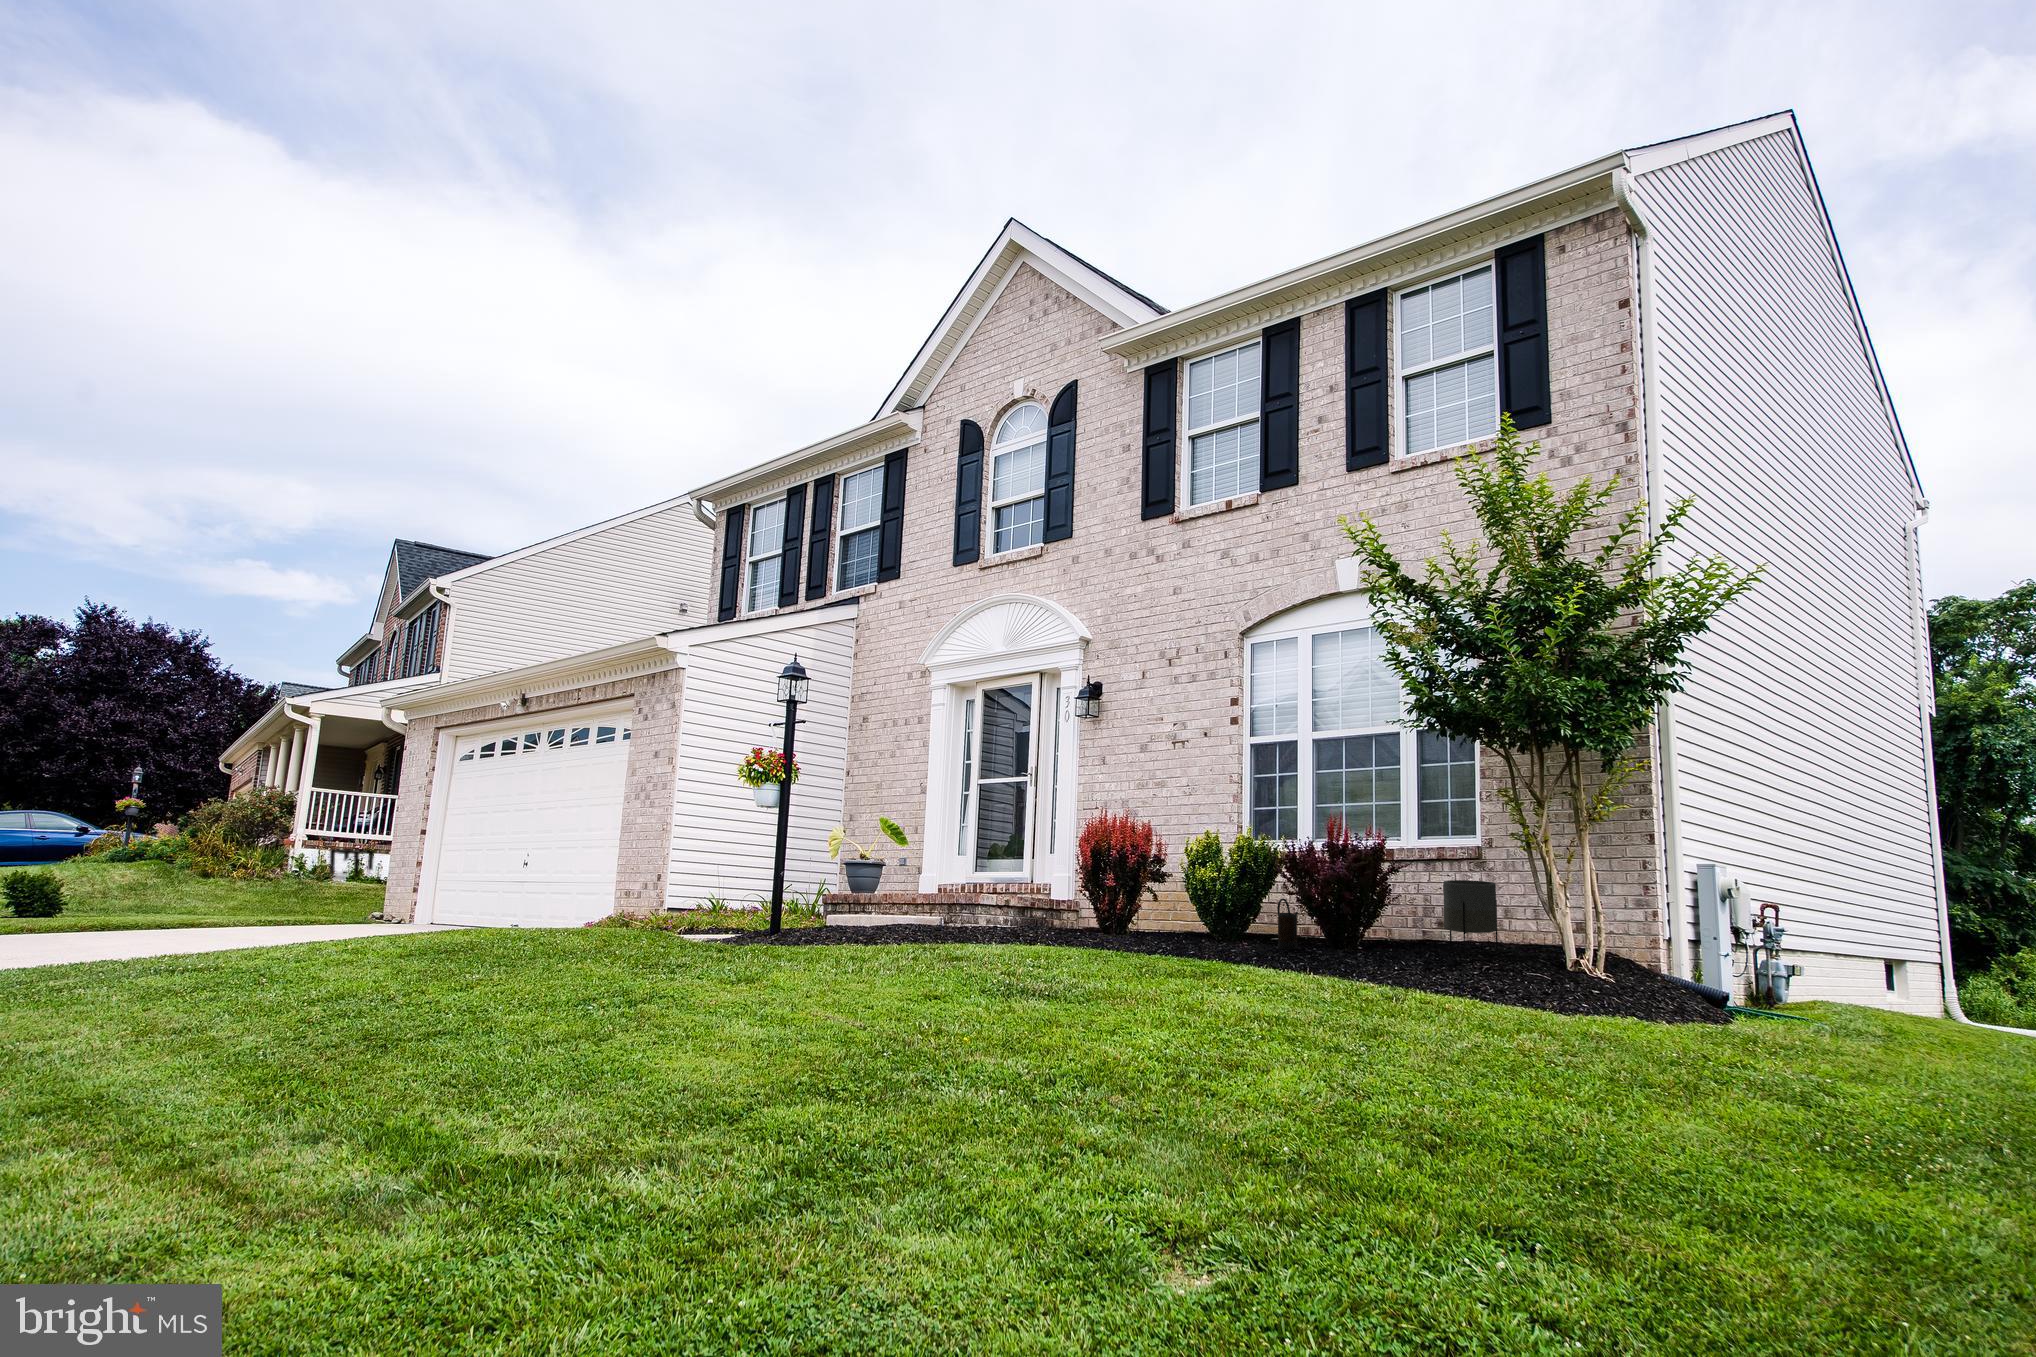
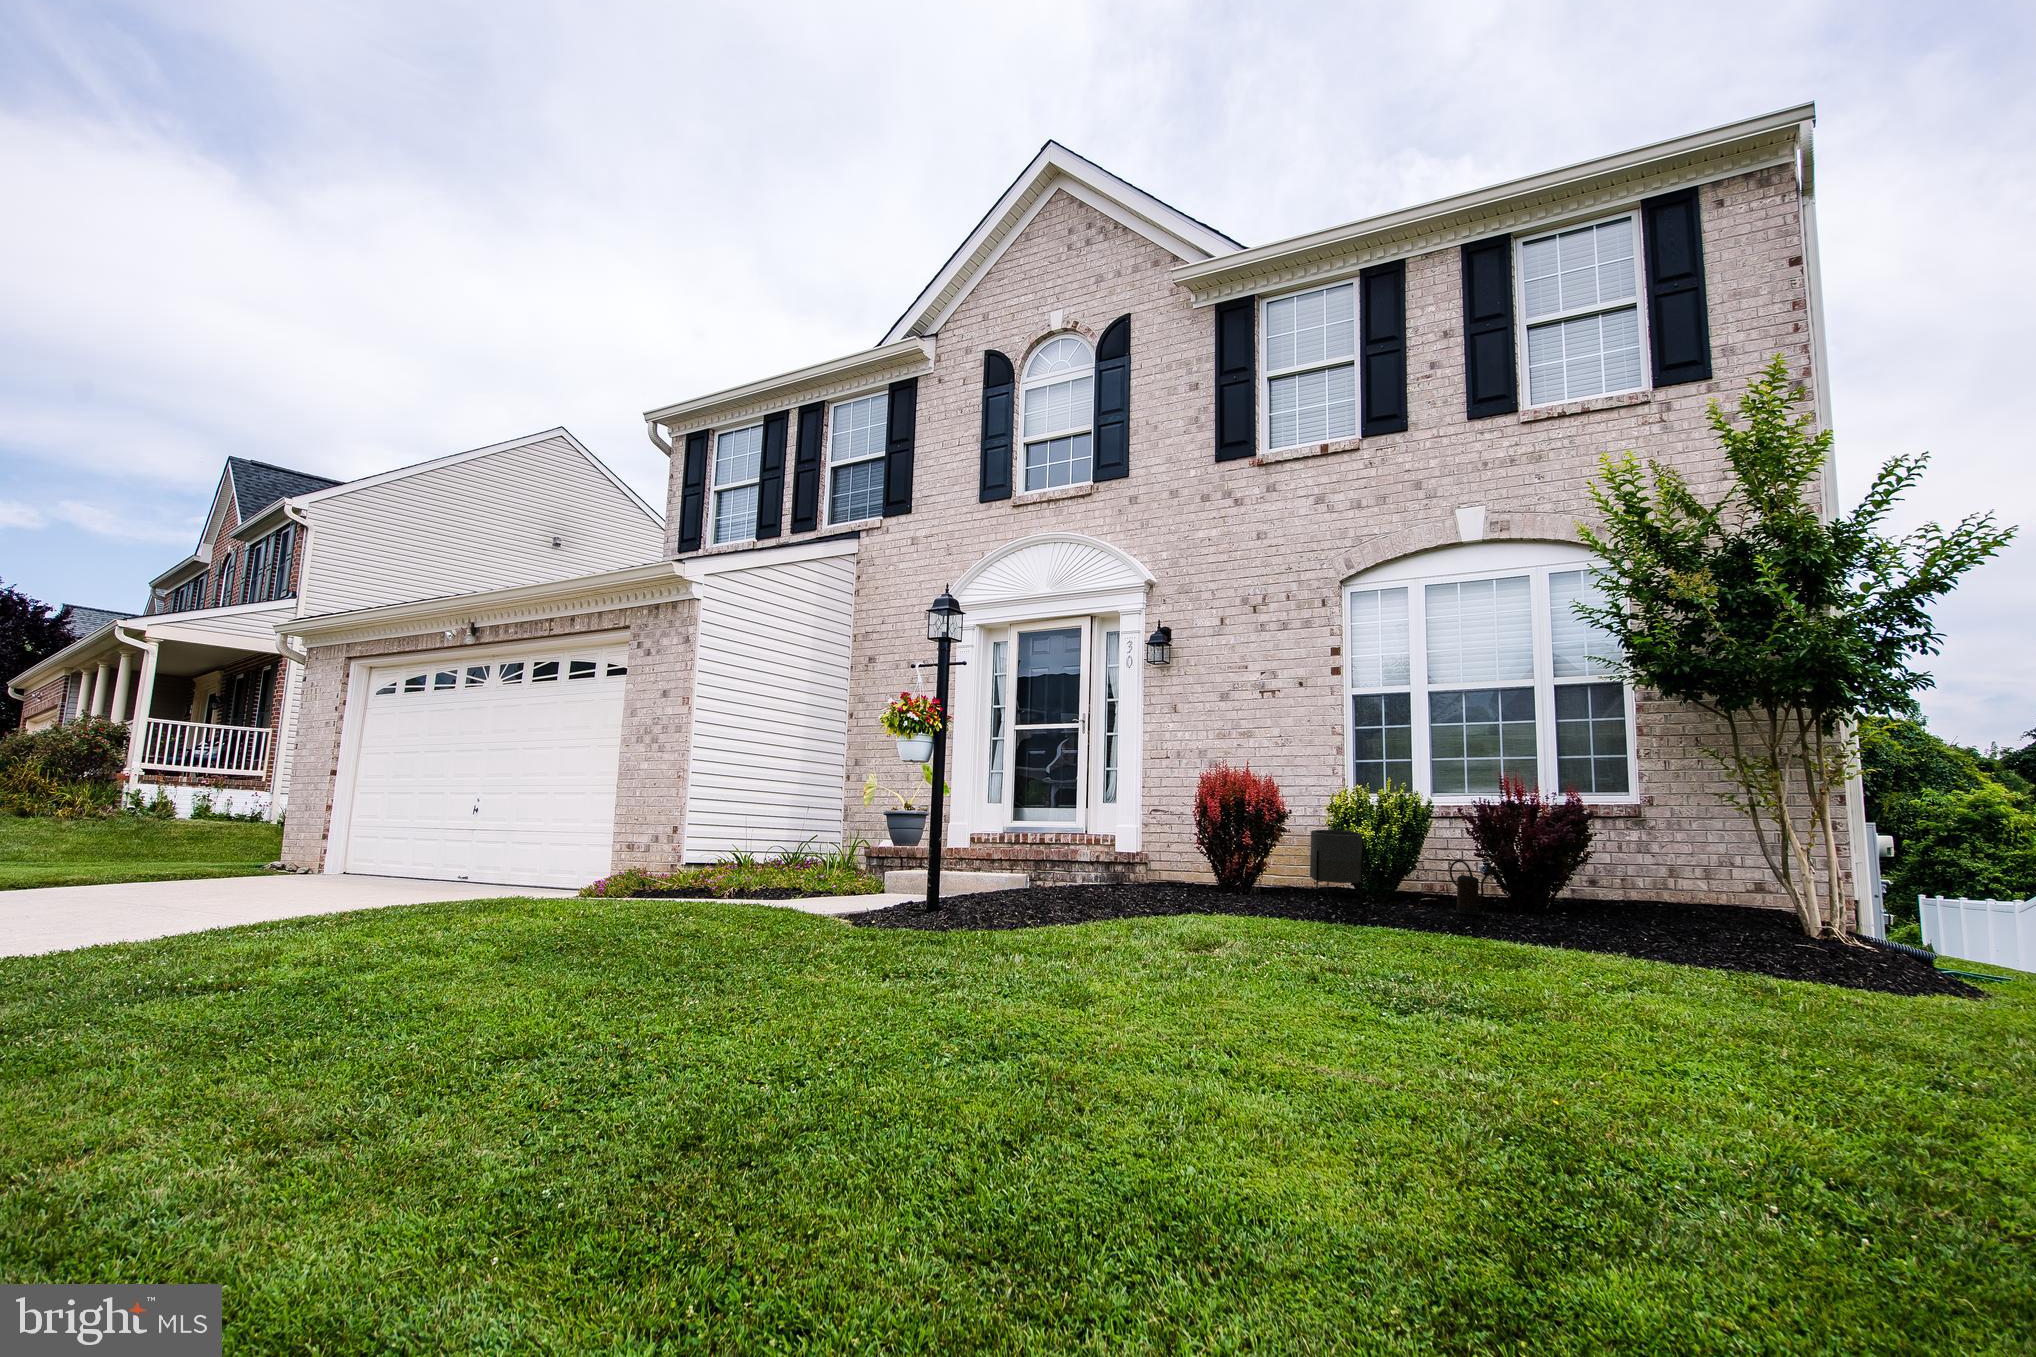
bench: present [330,849,374,876] -> none [173,784,229,814]
planter: present [1443,880,1498,954] -> present [1310,830,1363,903]

